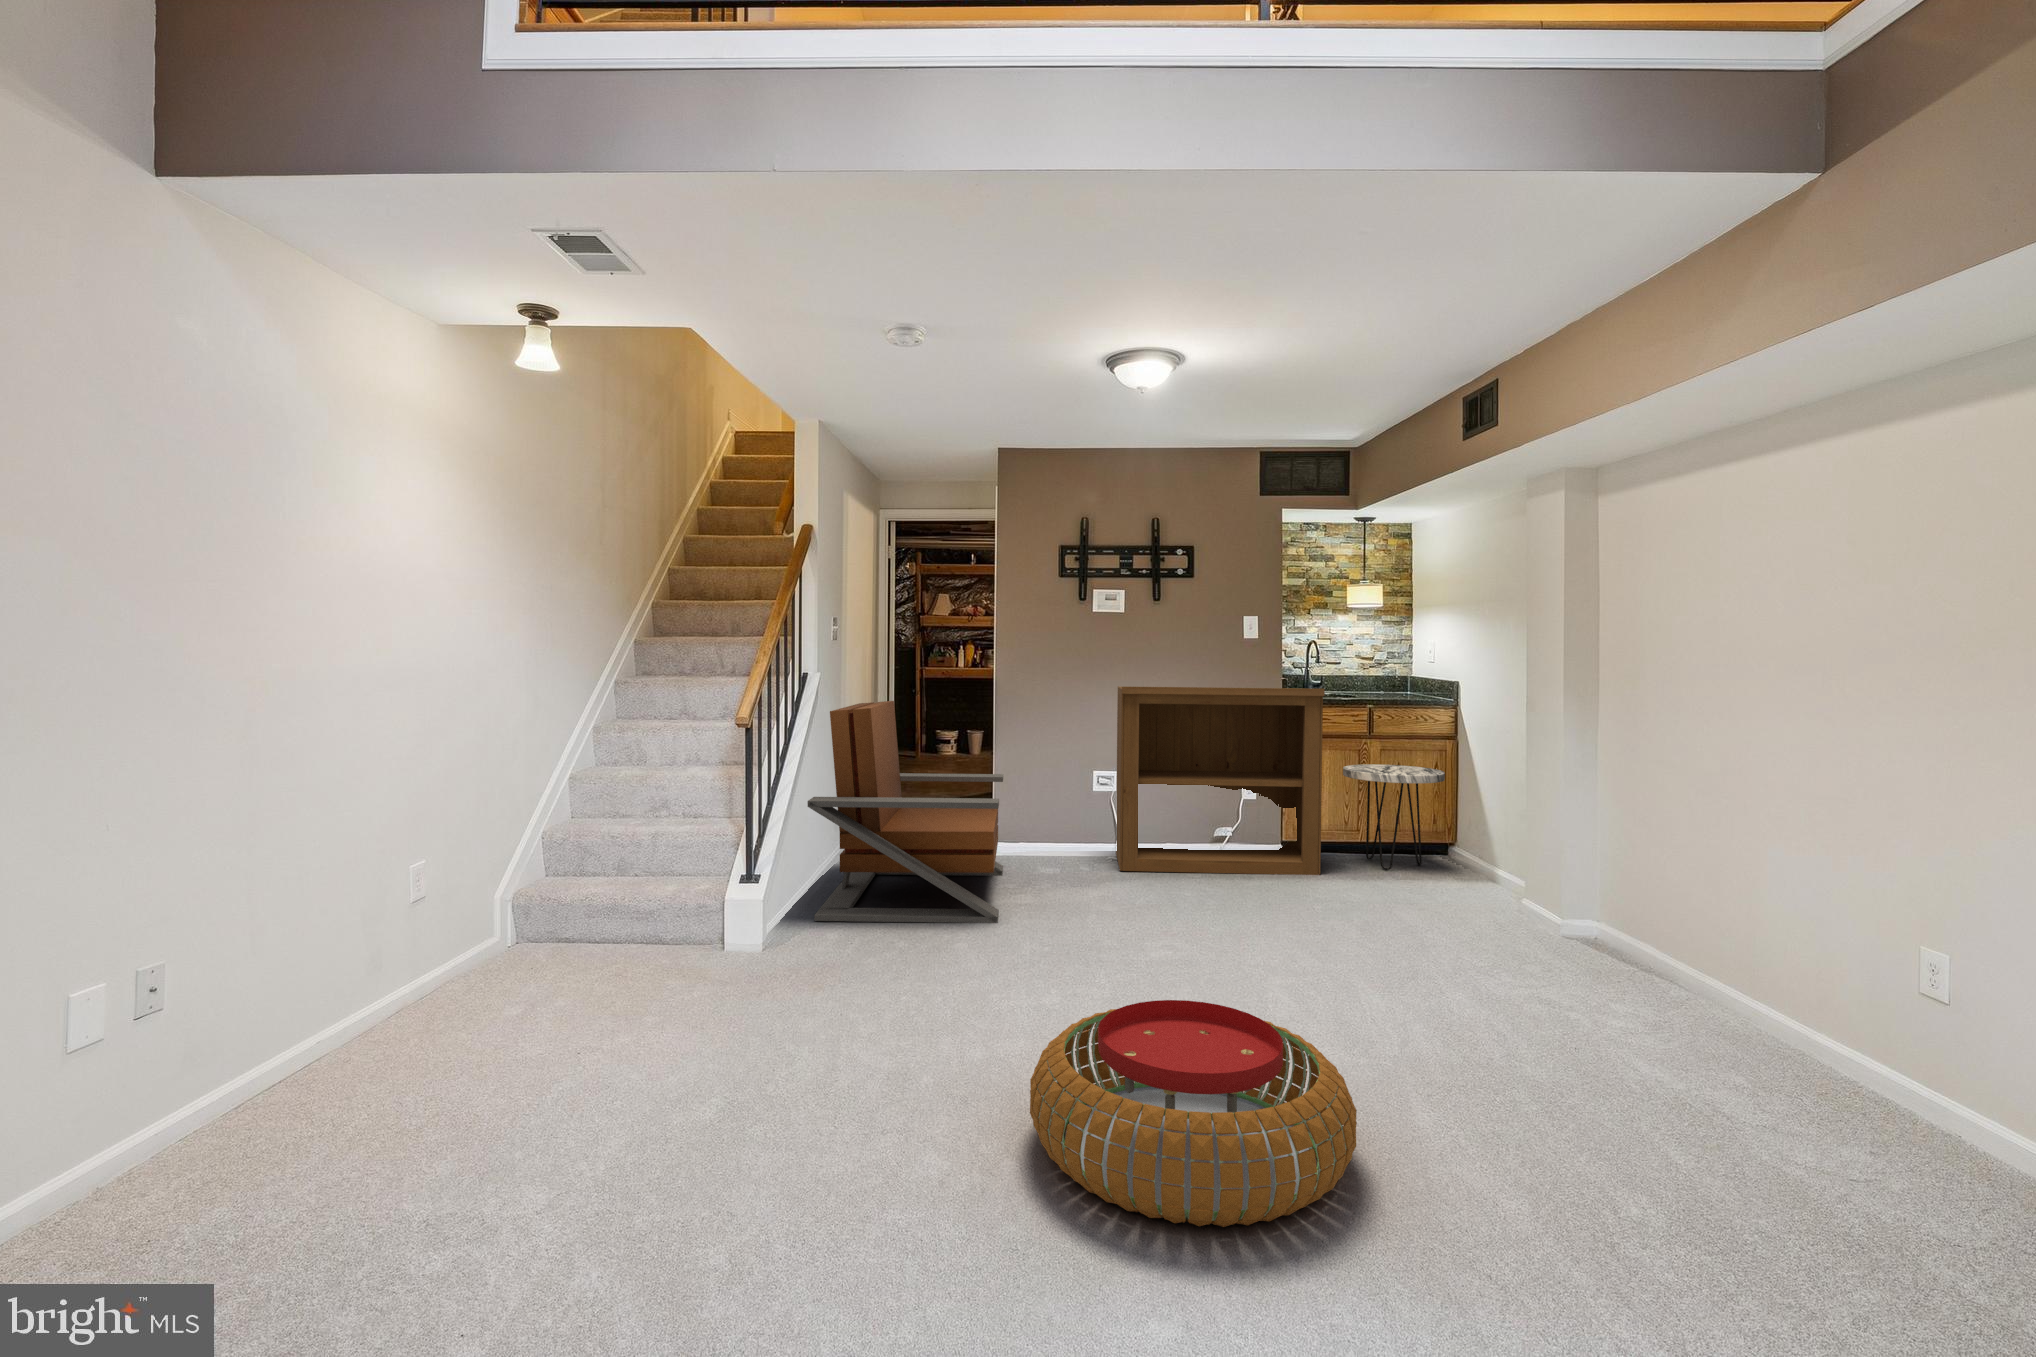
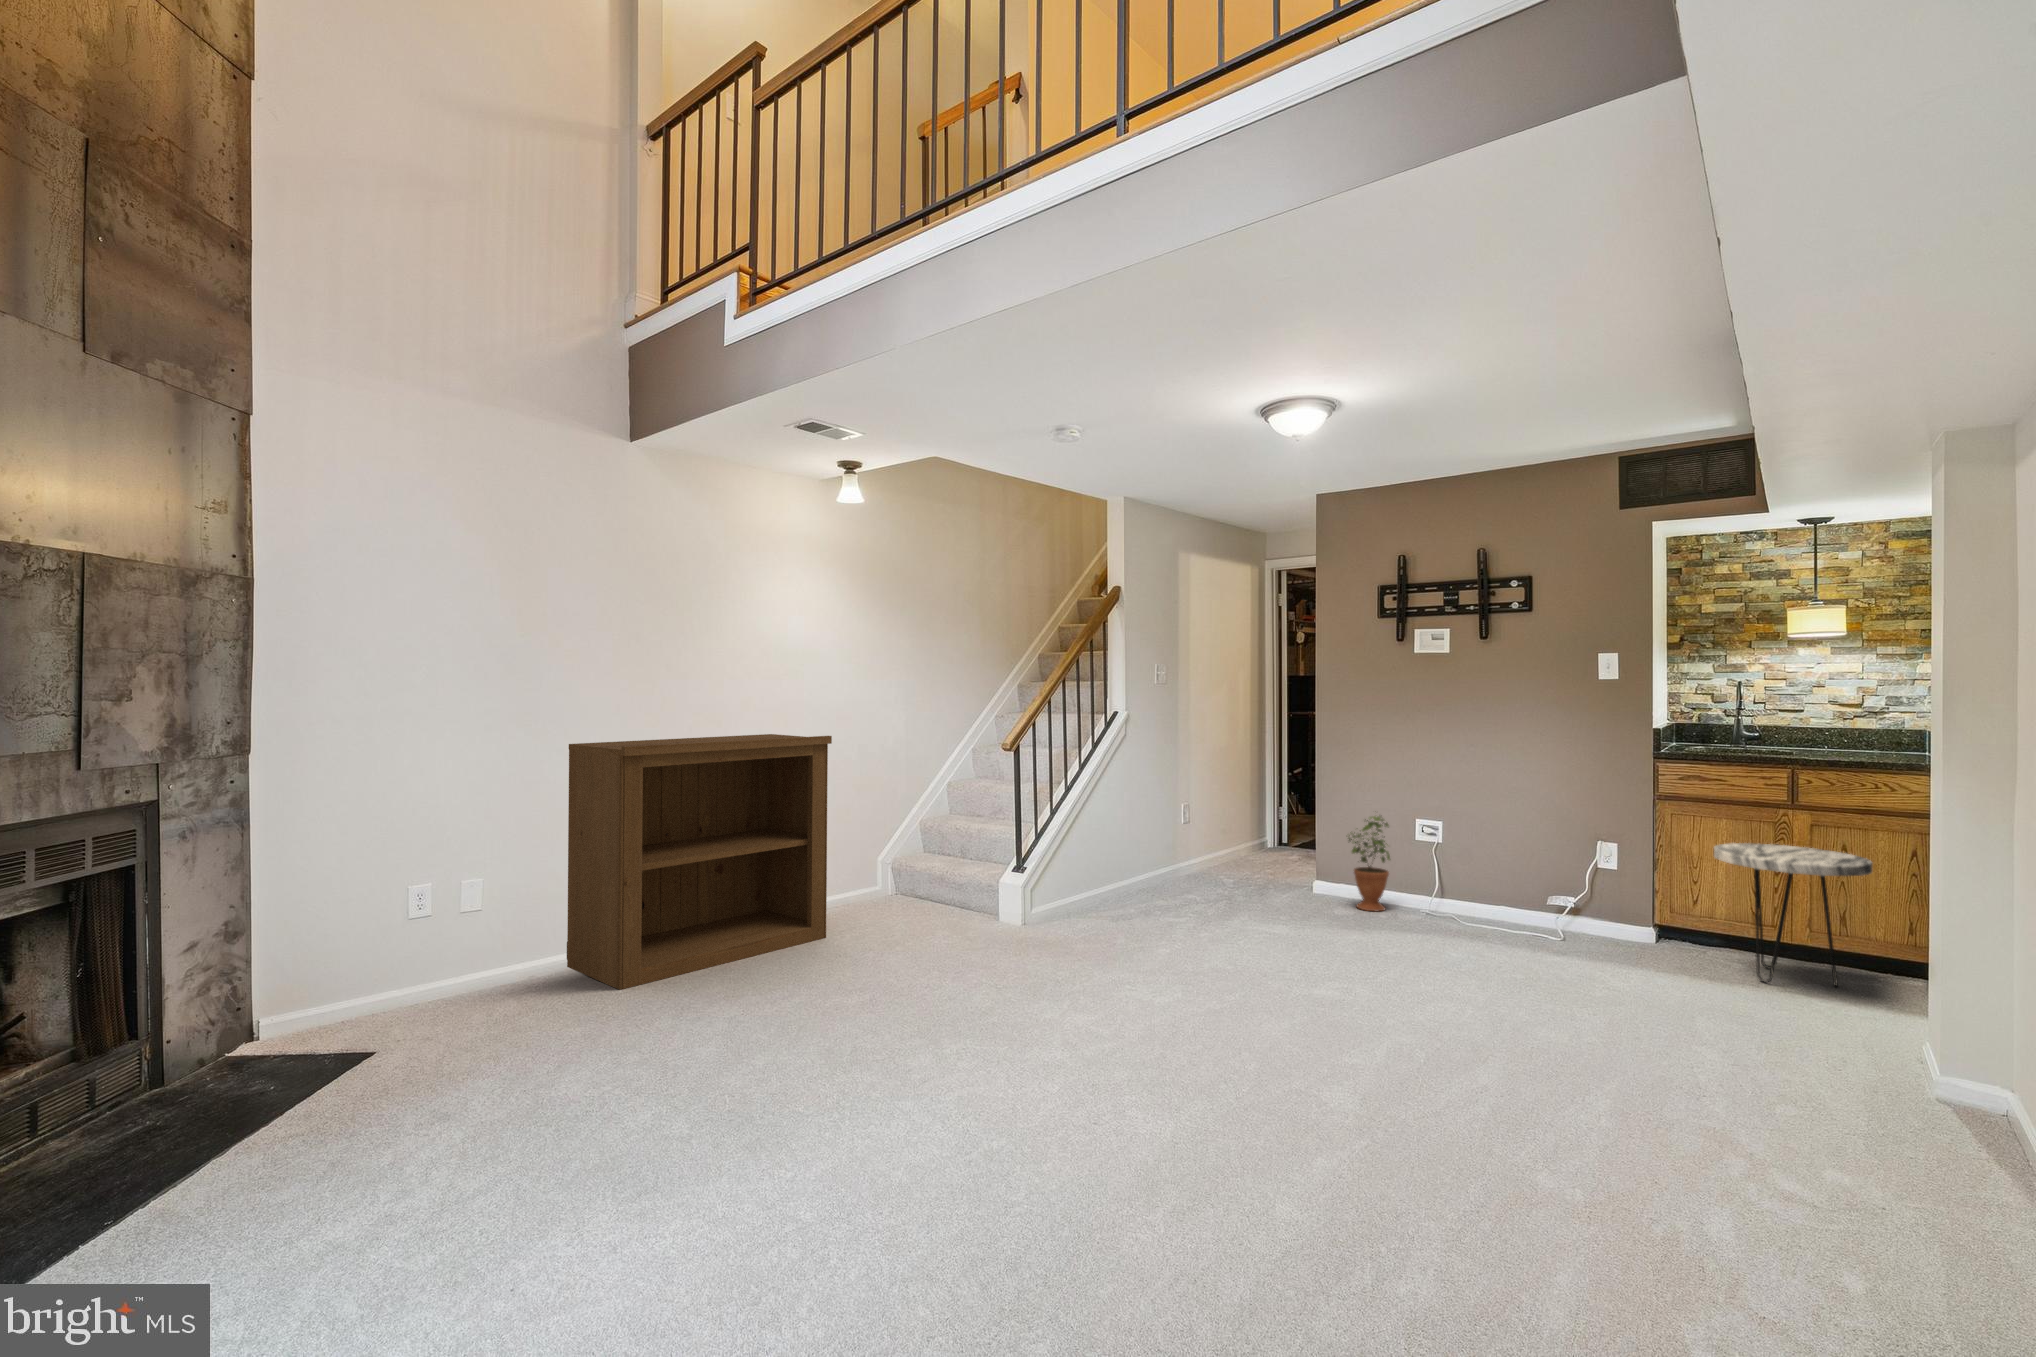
bookshelf: present [1116,686,1325,875] -> present [567,734,832,990]
lounge chair: present [808,701,1003,923] -> none [1061,739,1290,947]
potted plant: none [1042,765,1082,861] -> present [1348,816,1390,911]
pouf: present [1030,1000,1357,1227] -> none [919,995,1173,1162]

